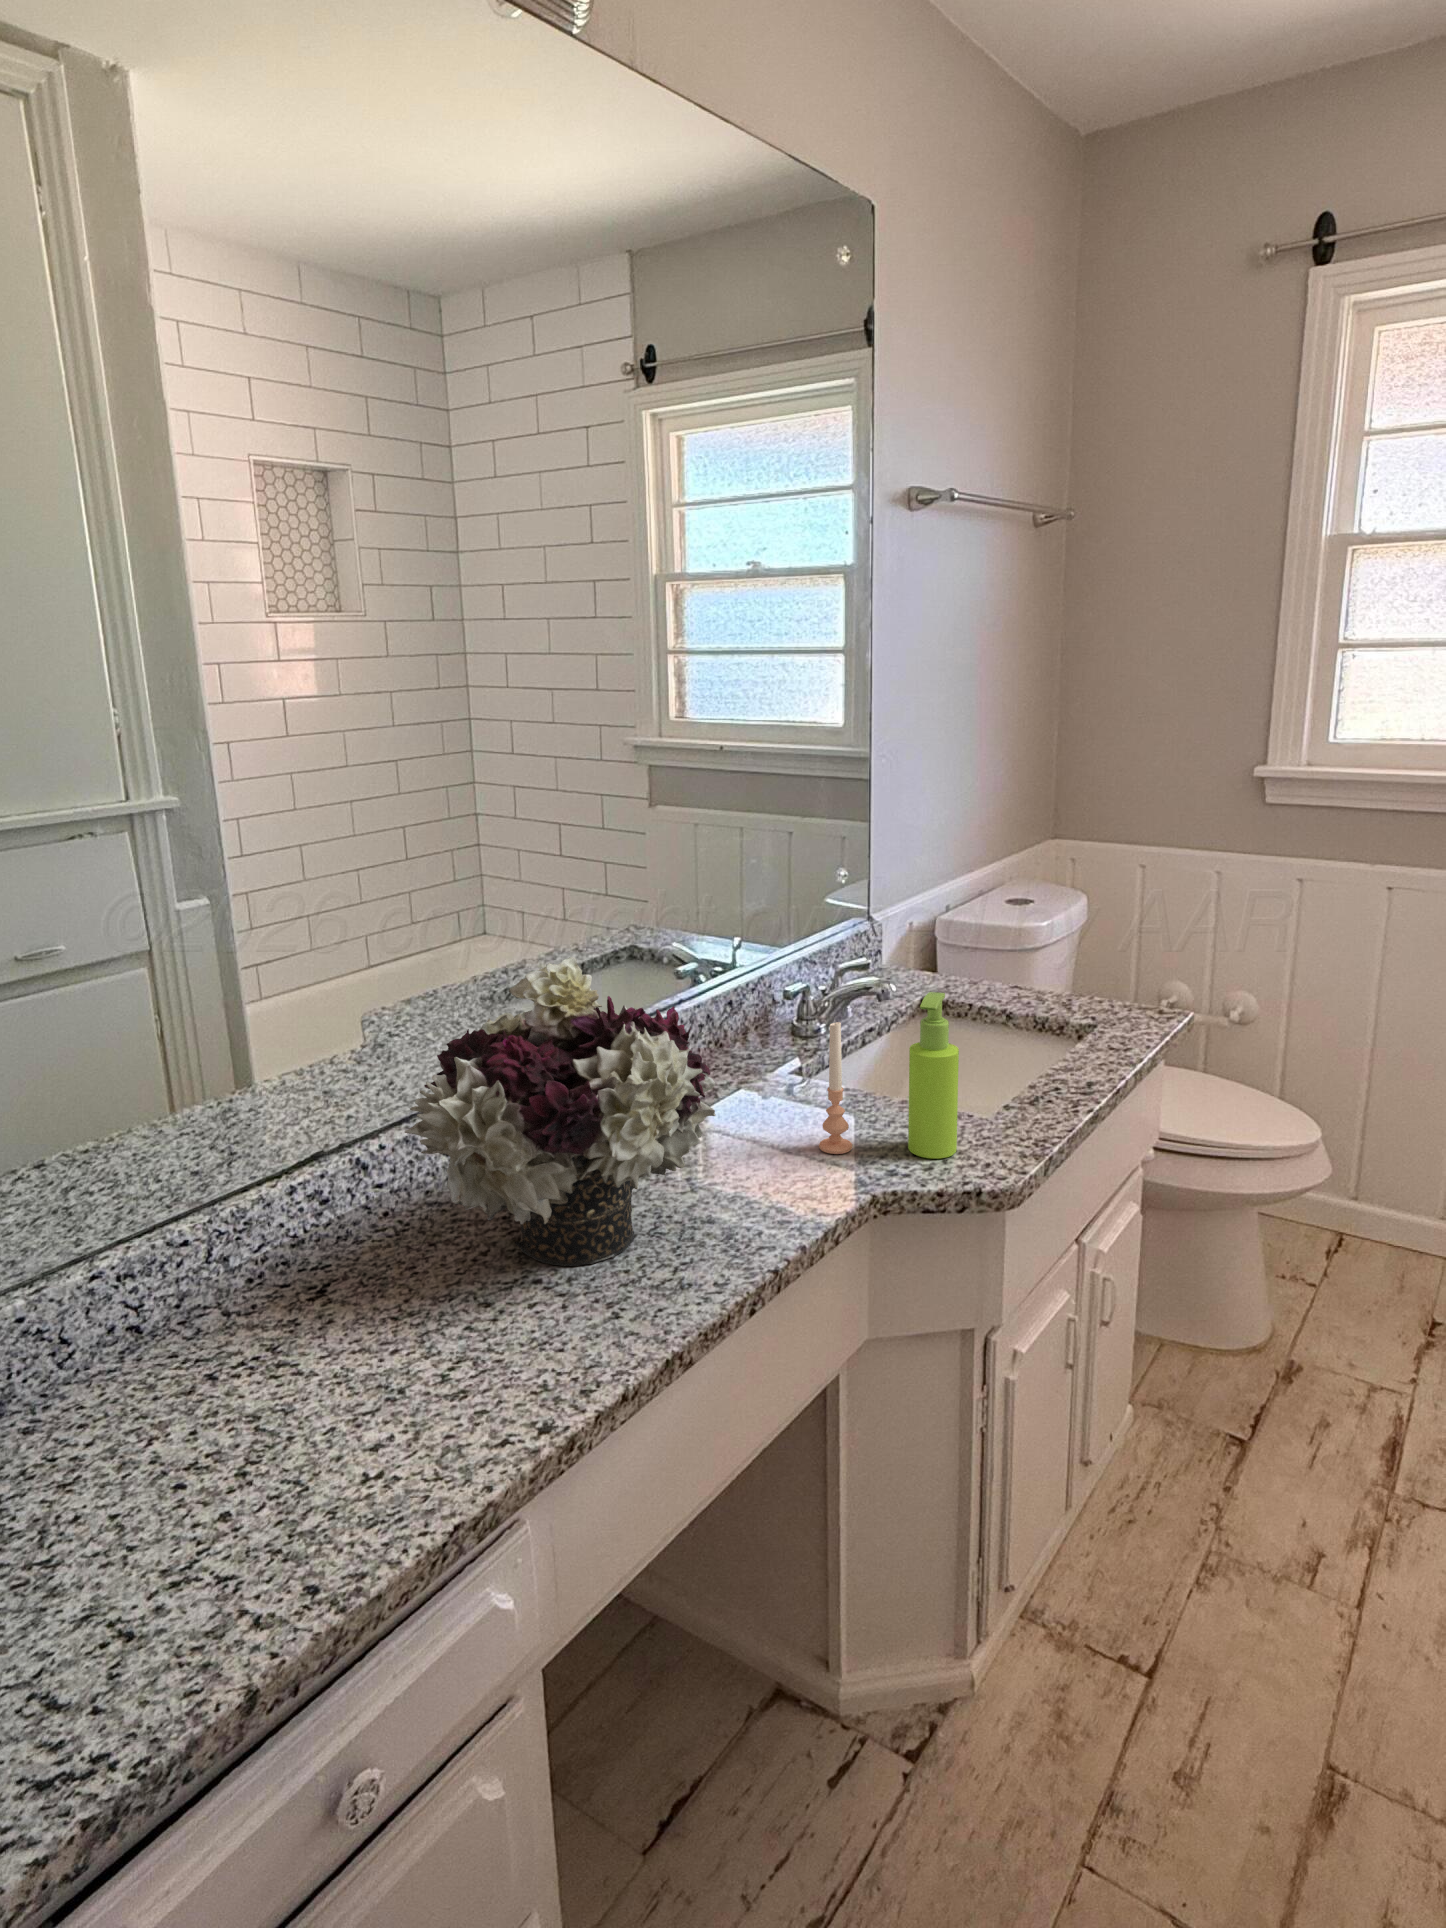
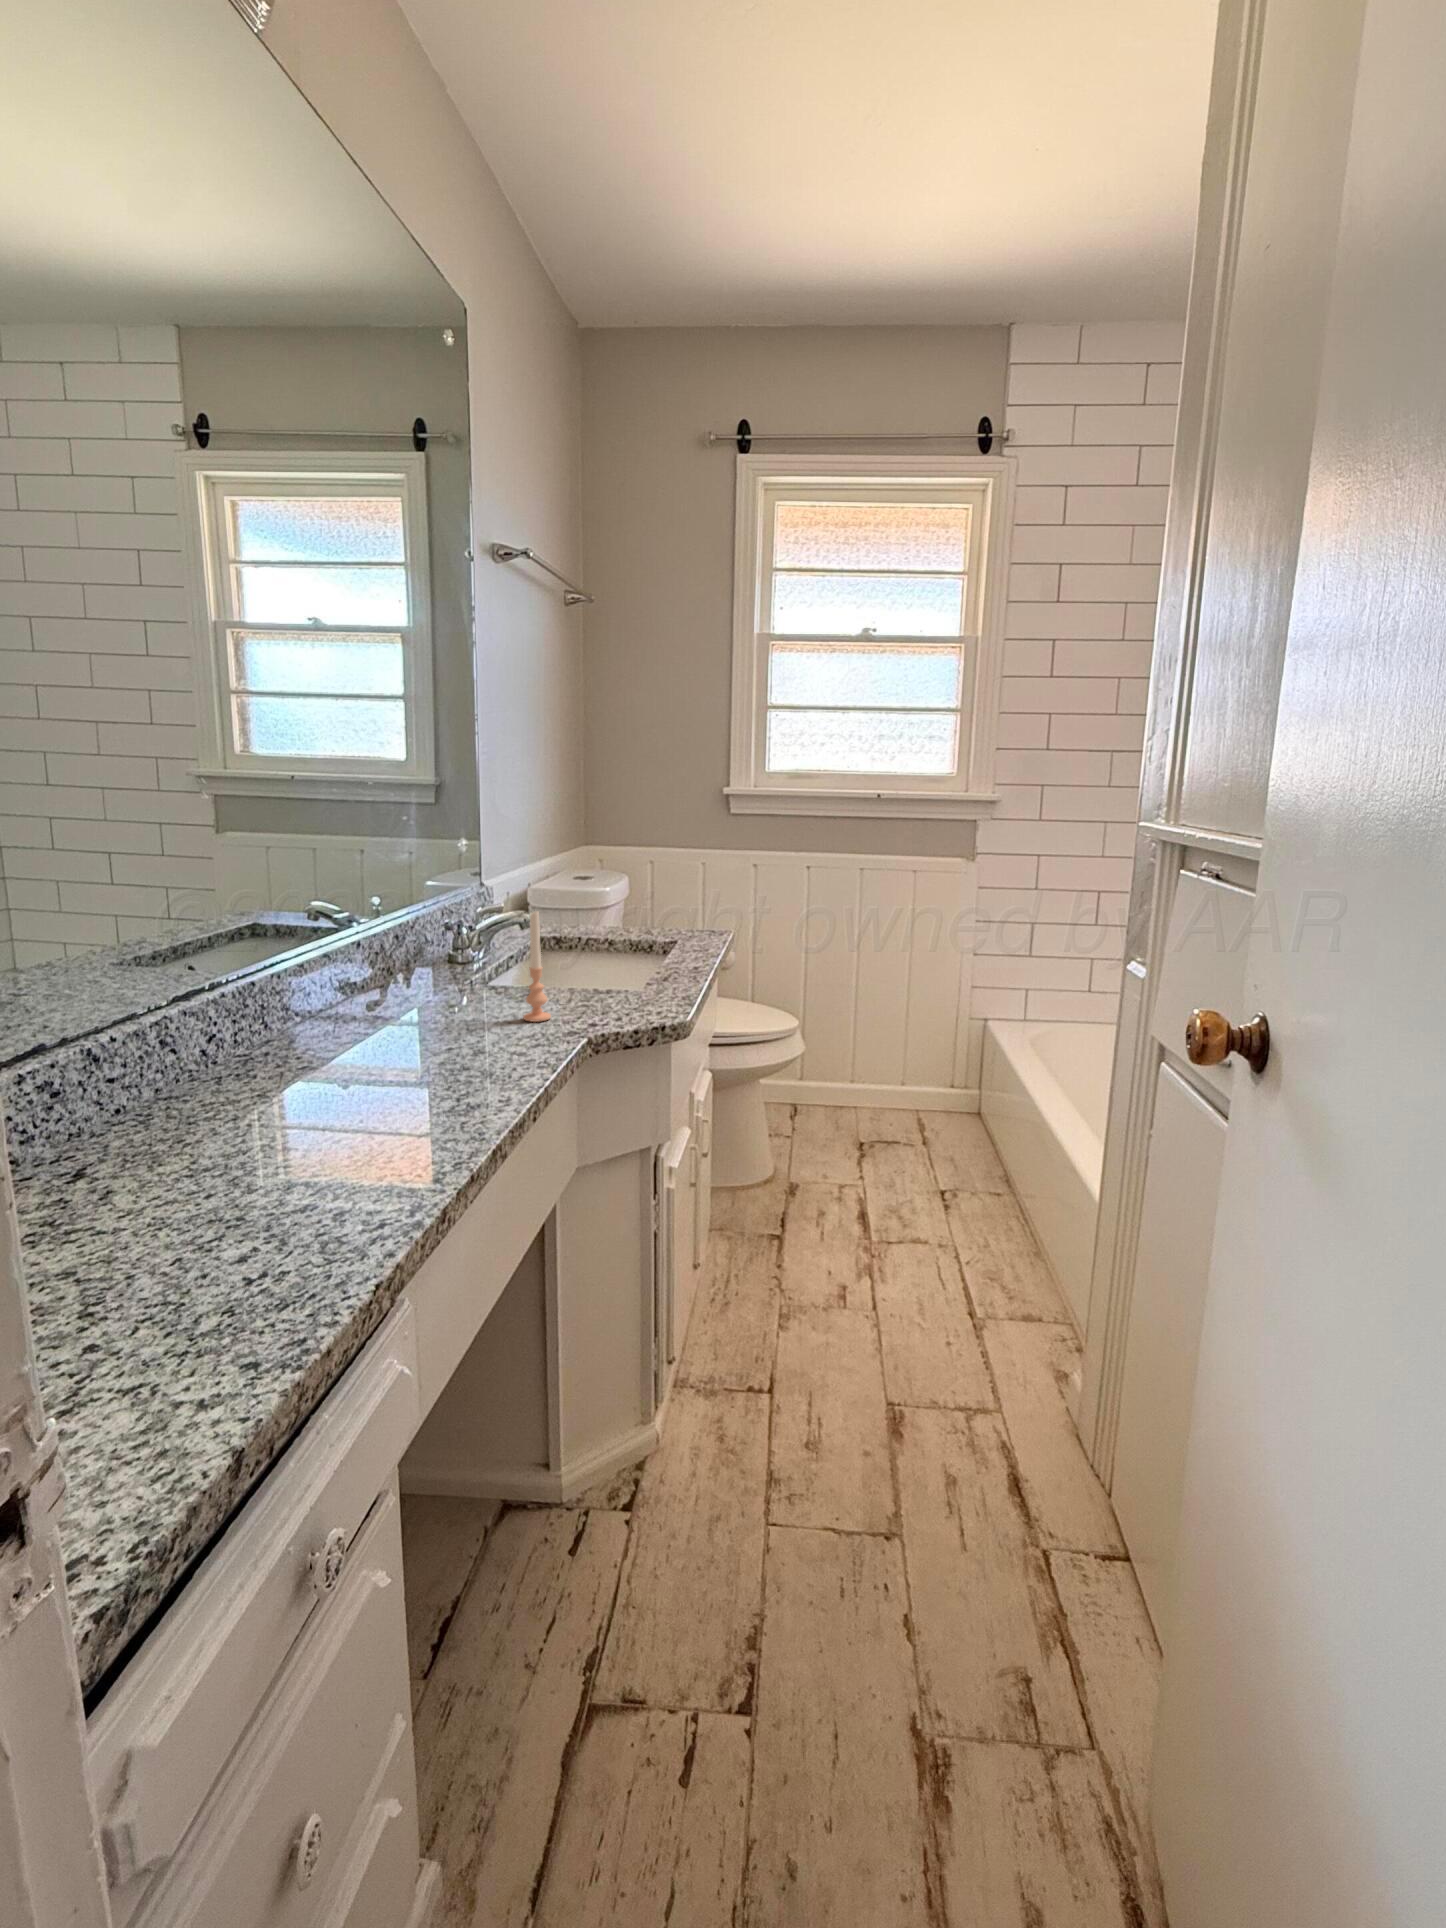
flower arrangement: present [405,957,716,1266] -> none [173,827,469,1116]
soap dispenser: present [908,992,959,1159] -> none [593,883,632,1015]

